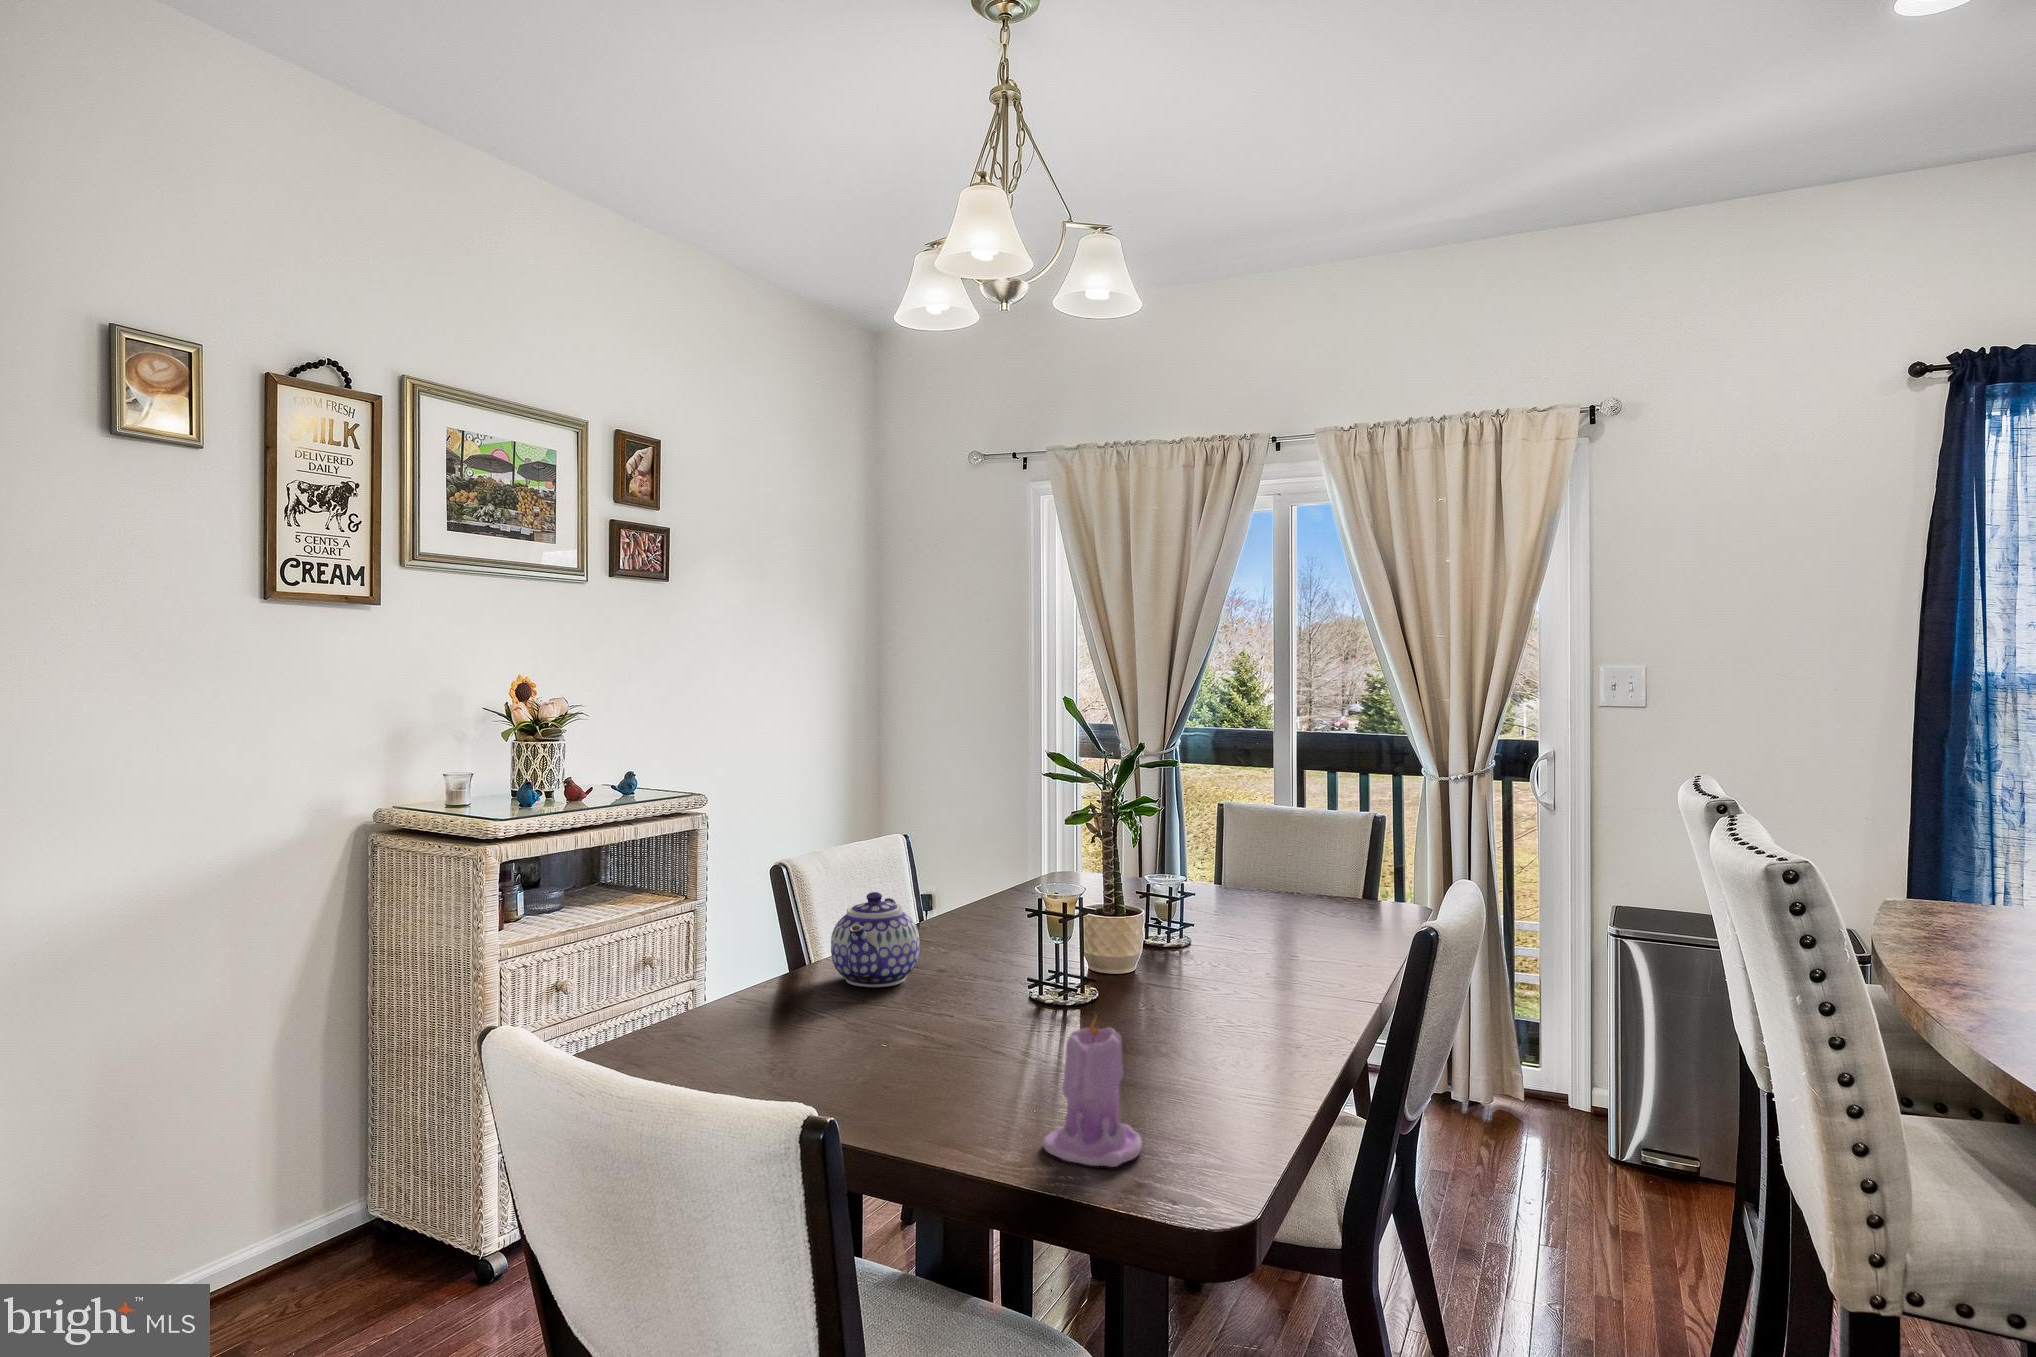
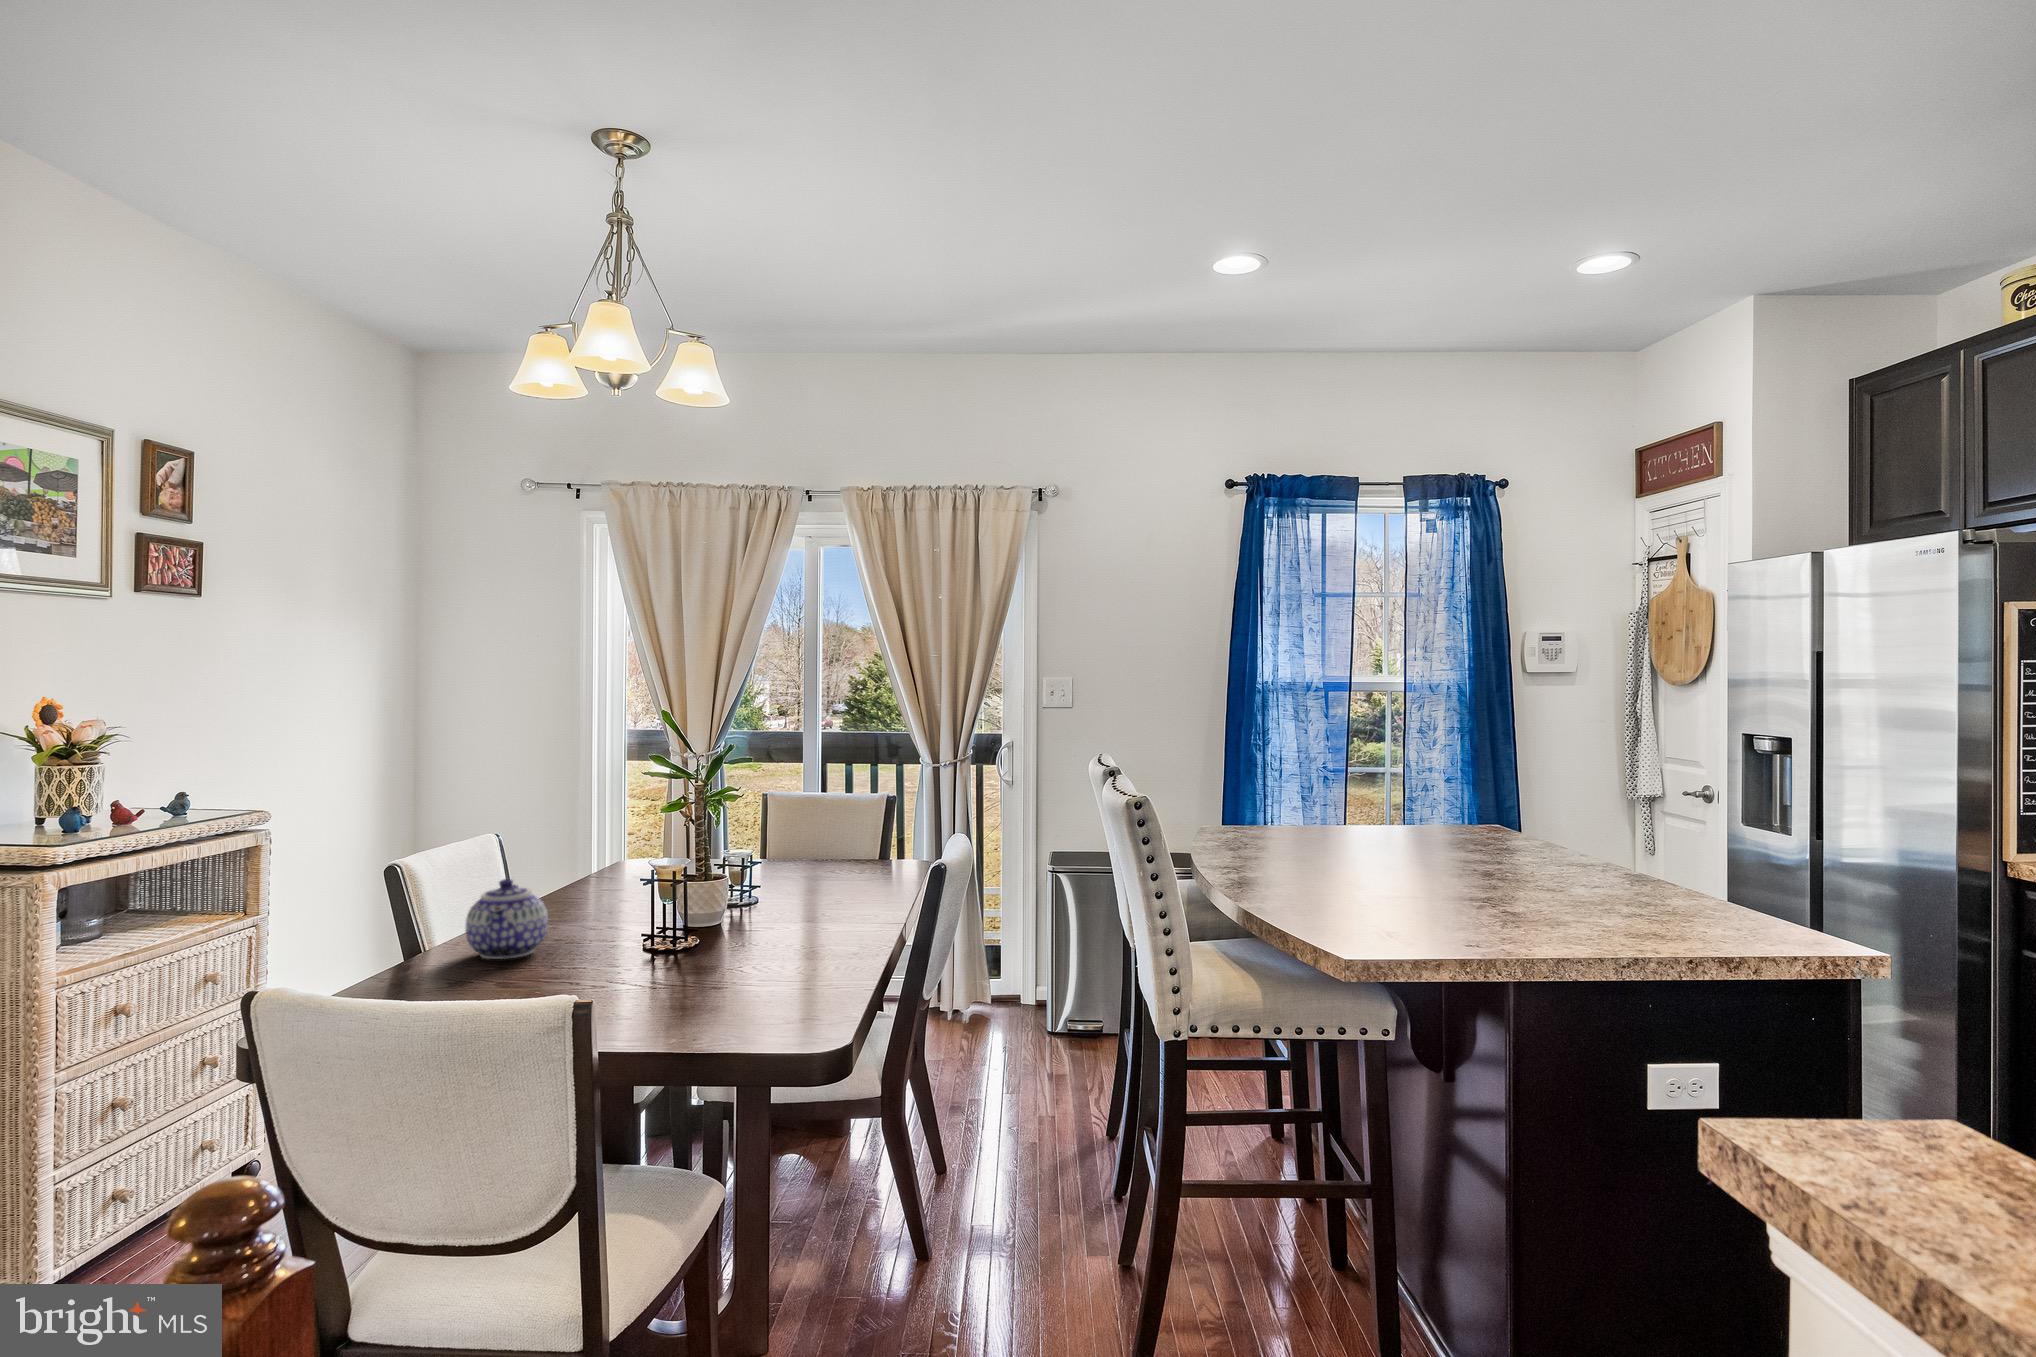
candle: present [1043,1019,1142,1167] -> none [705,937,777,1043]

